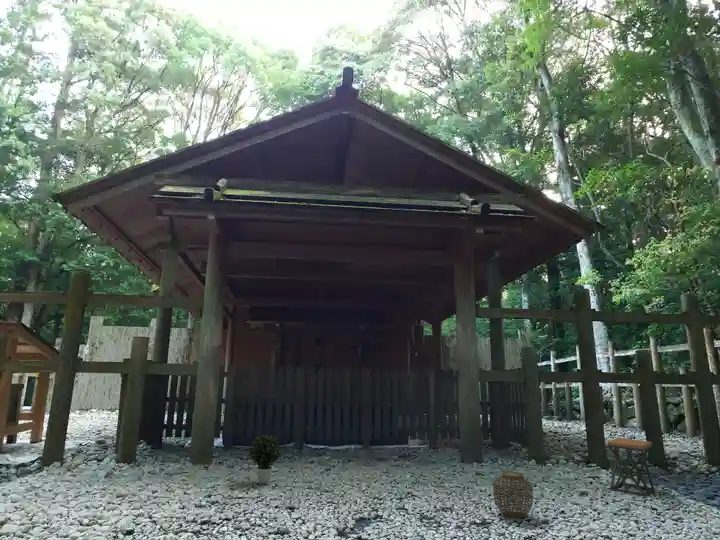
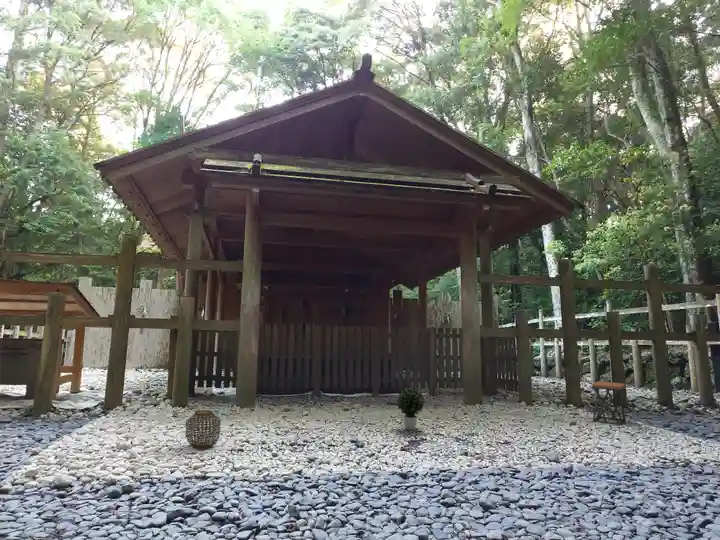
potted plant: present [248,434,281,484] -> present [397,387,425,430]
woven basket: present [493,471,533,518] -> present [185,410,221,449]

